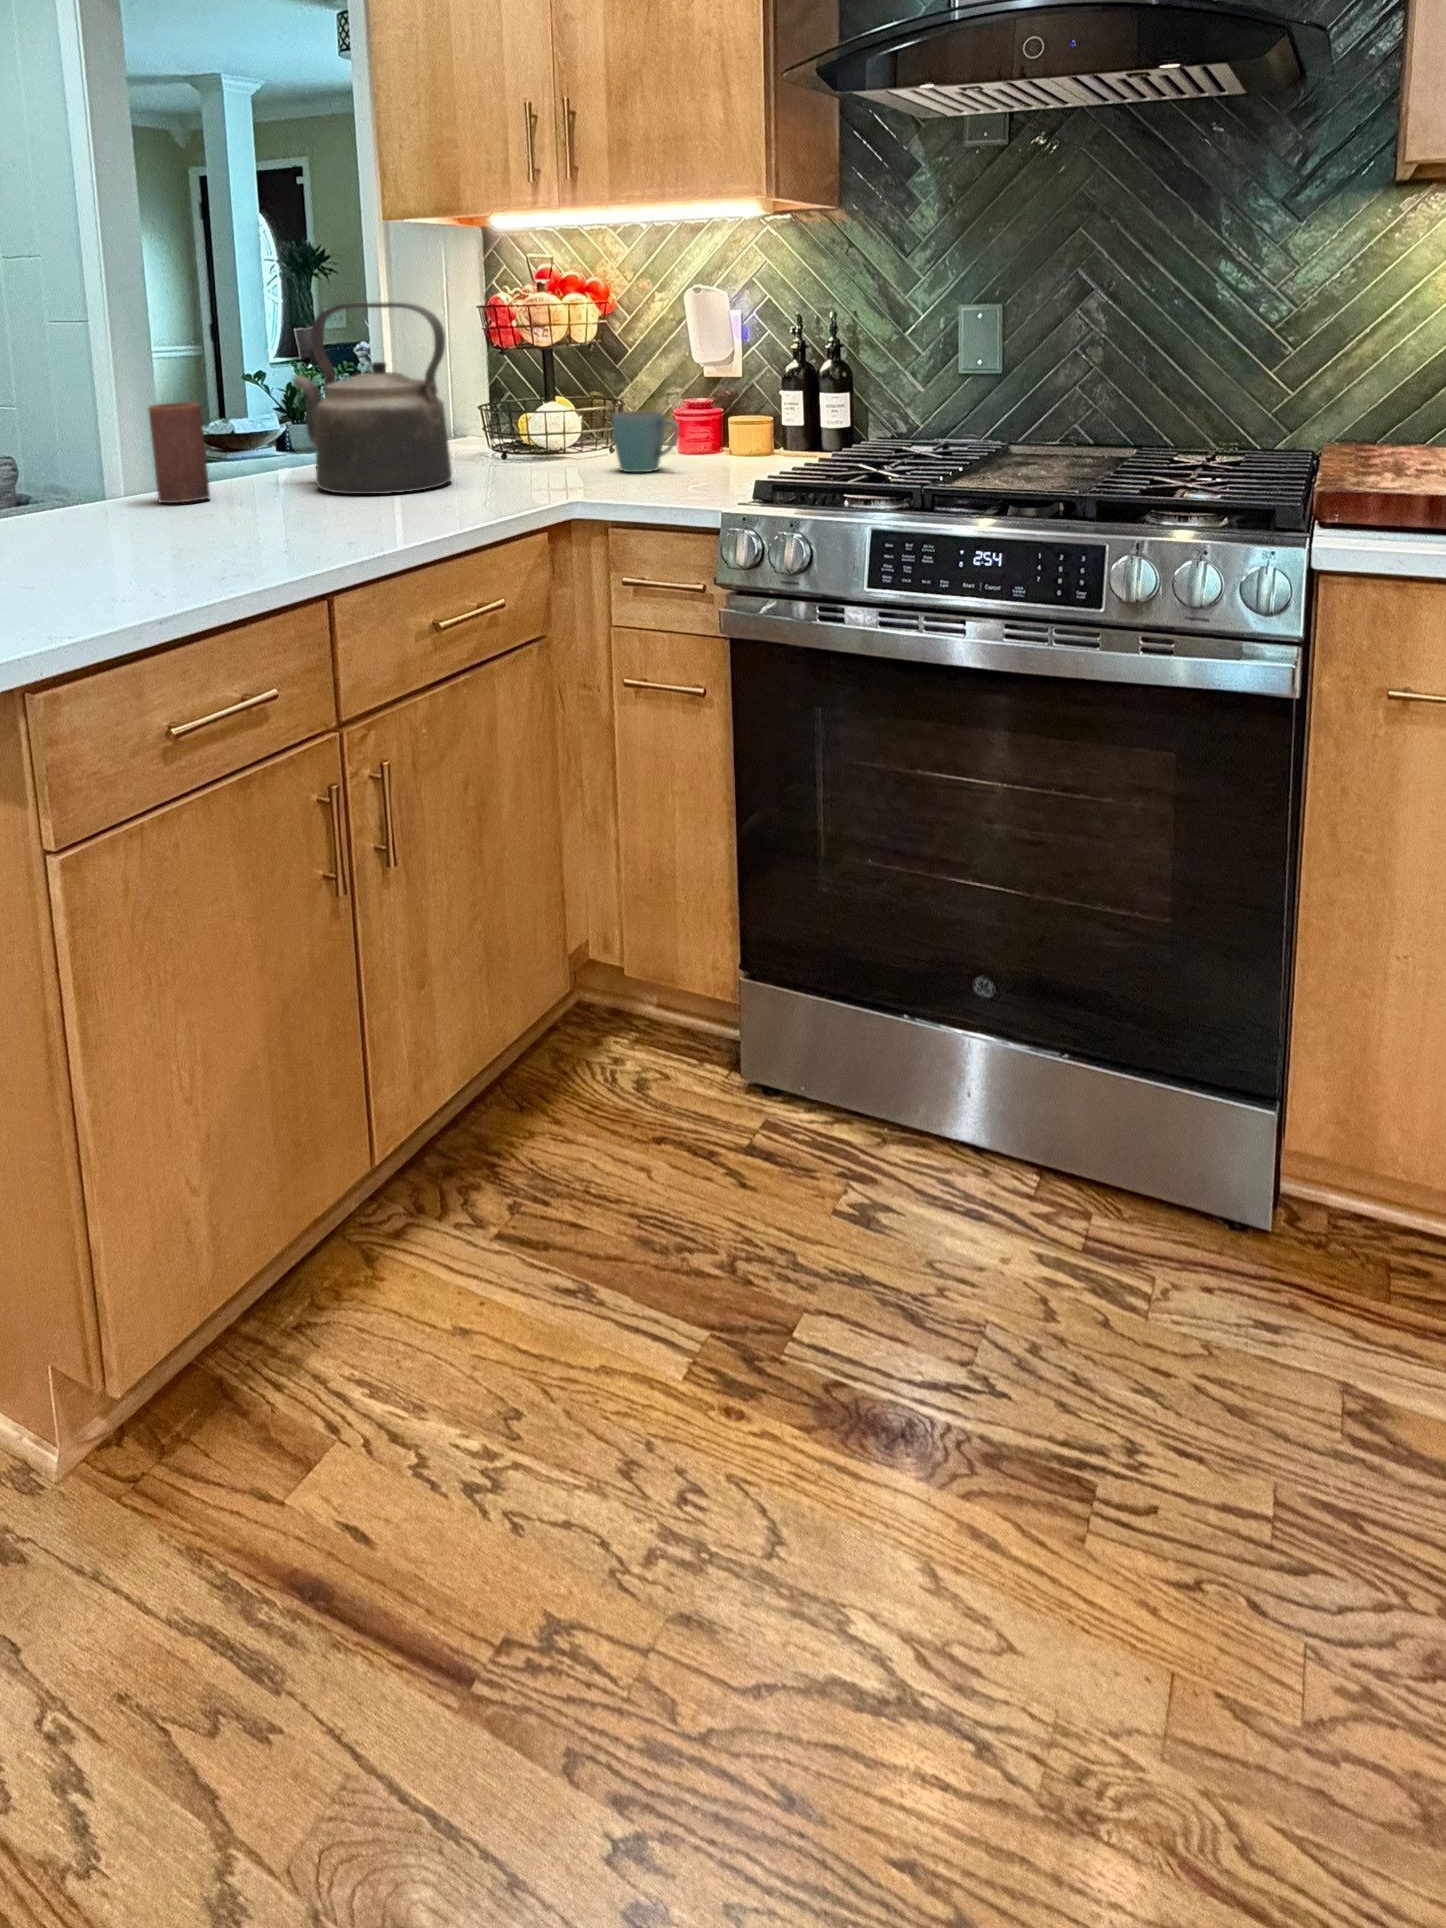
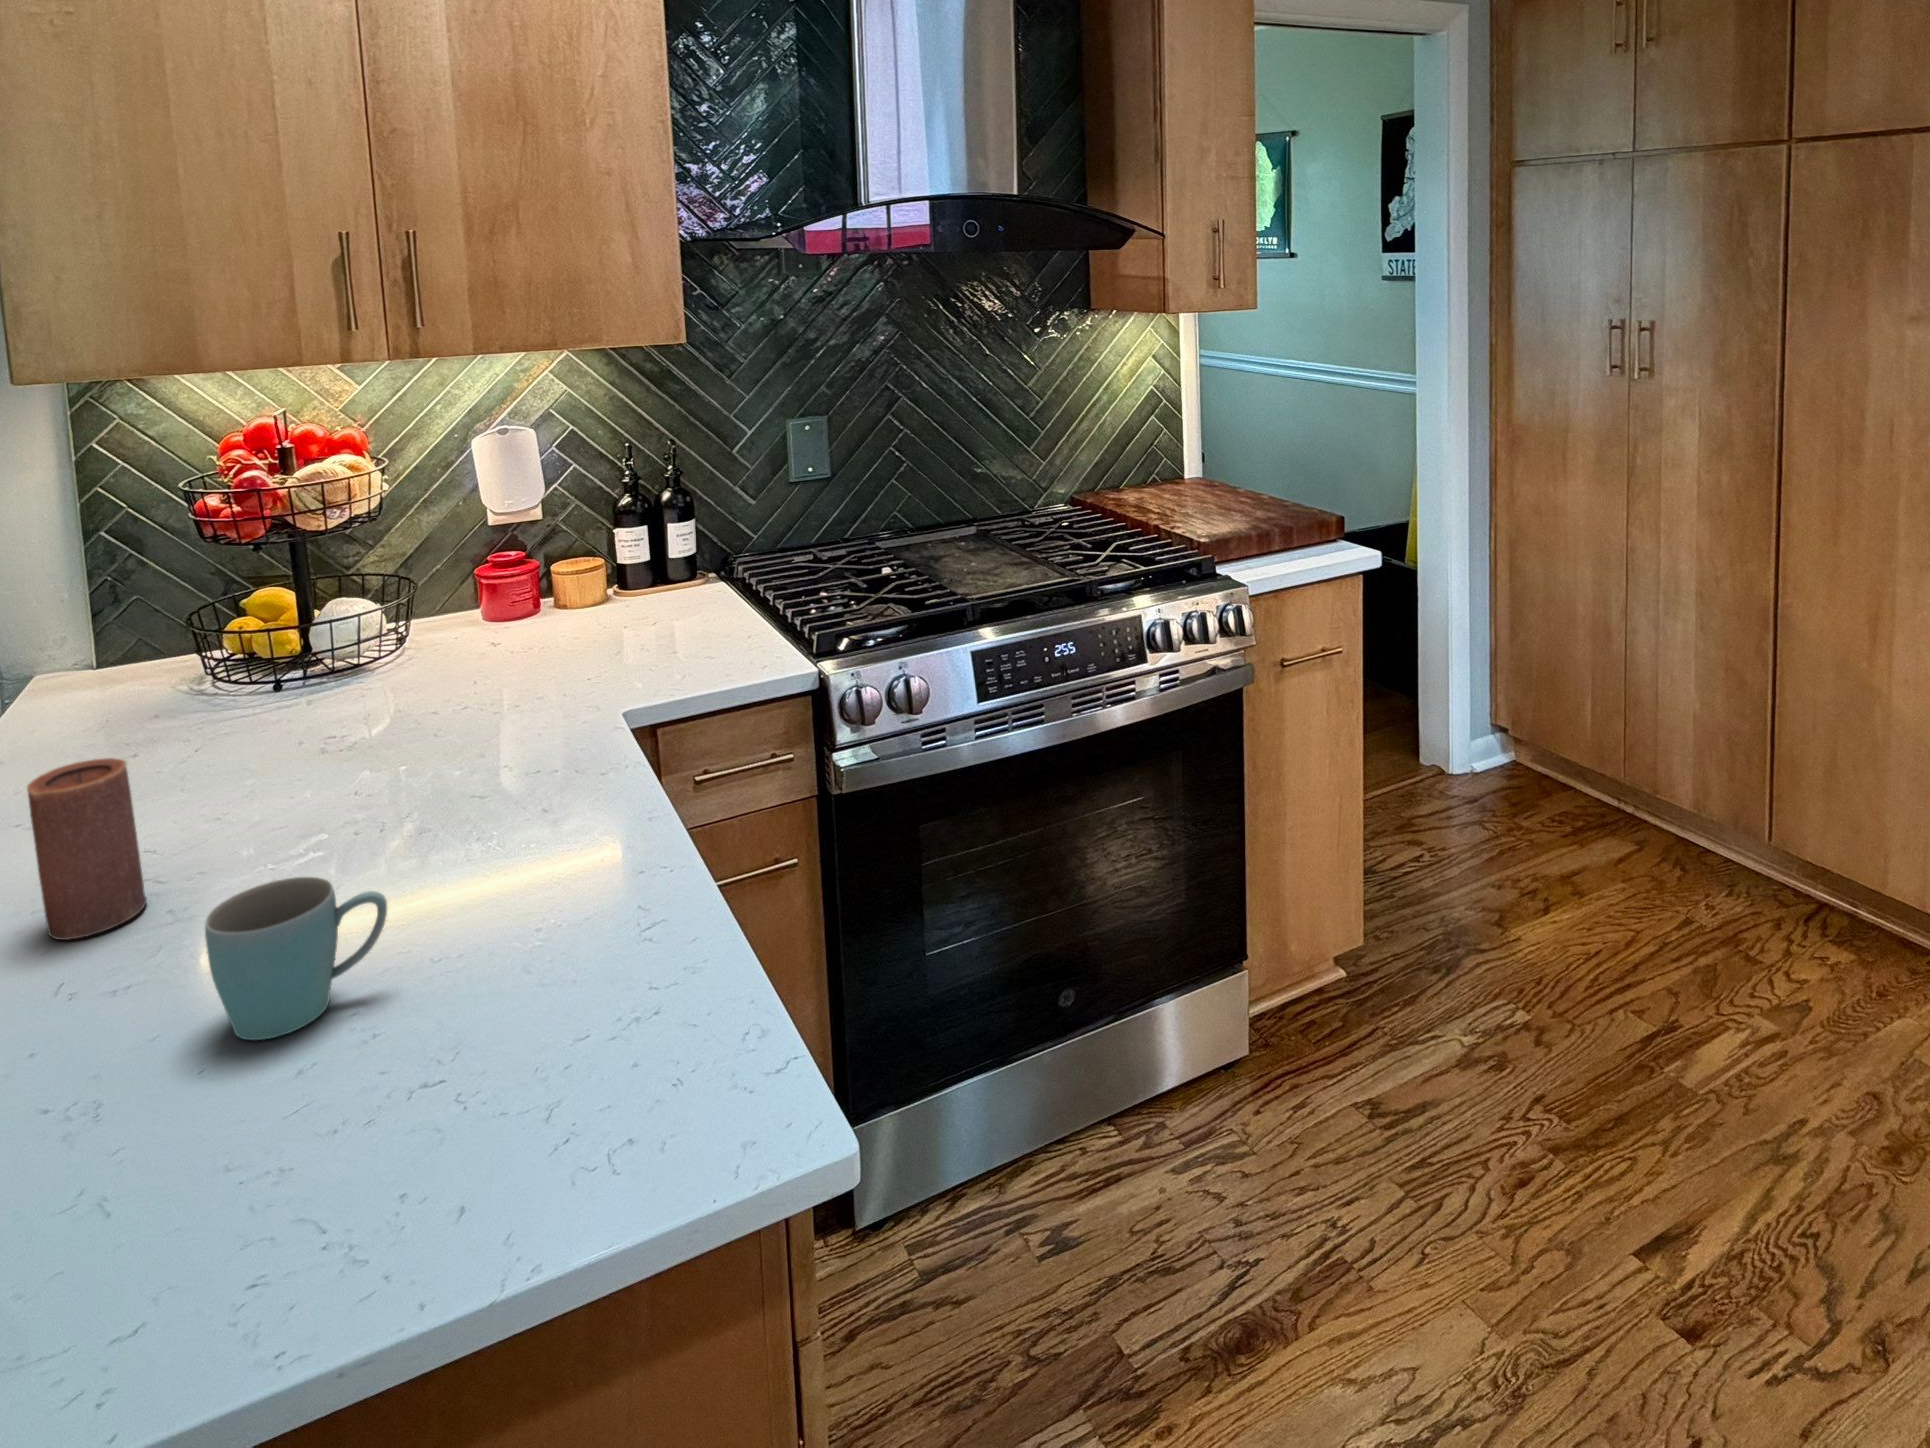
kettle: present [295,302,452,494] -> none [147,533,434,819]
mug: present [612,411,679,472] -> present [205,877,387,1040]

